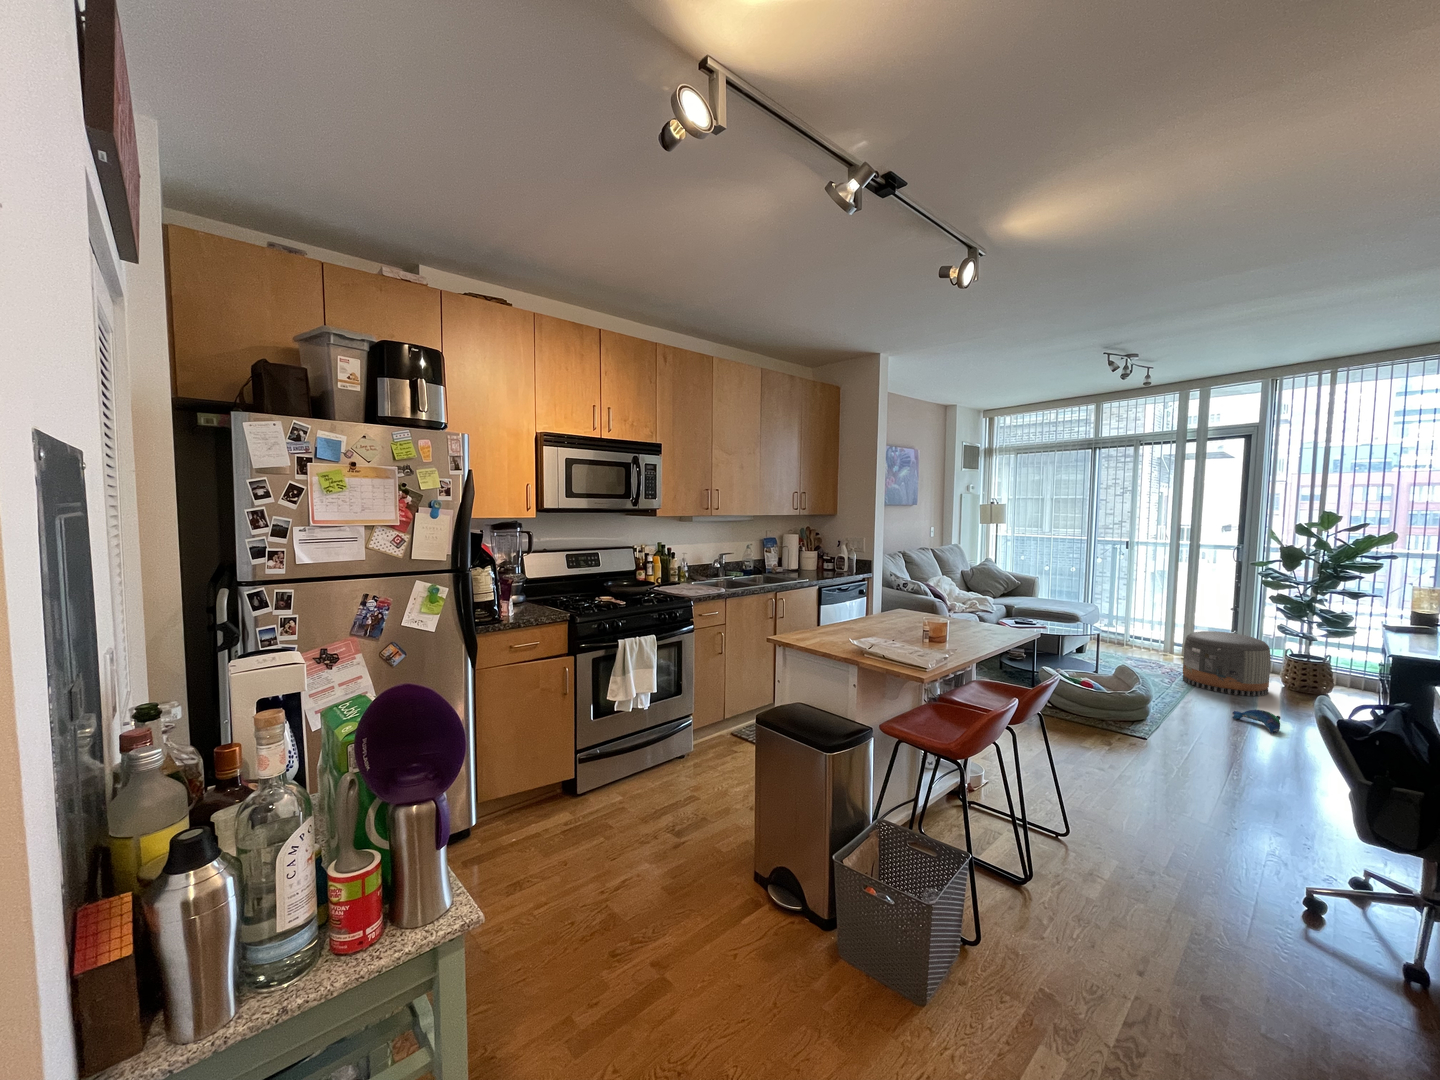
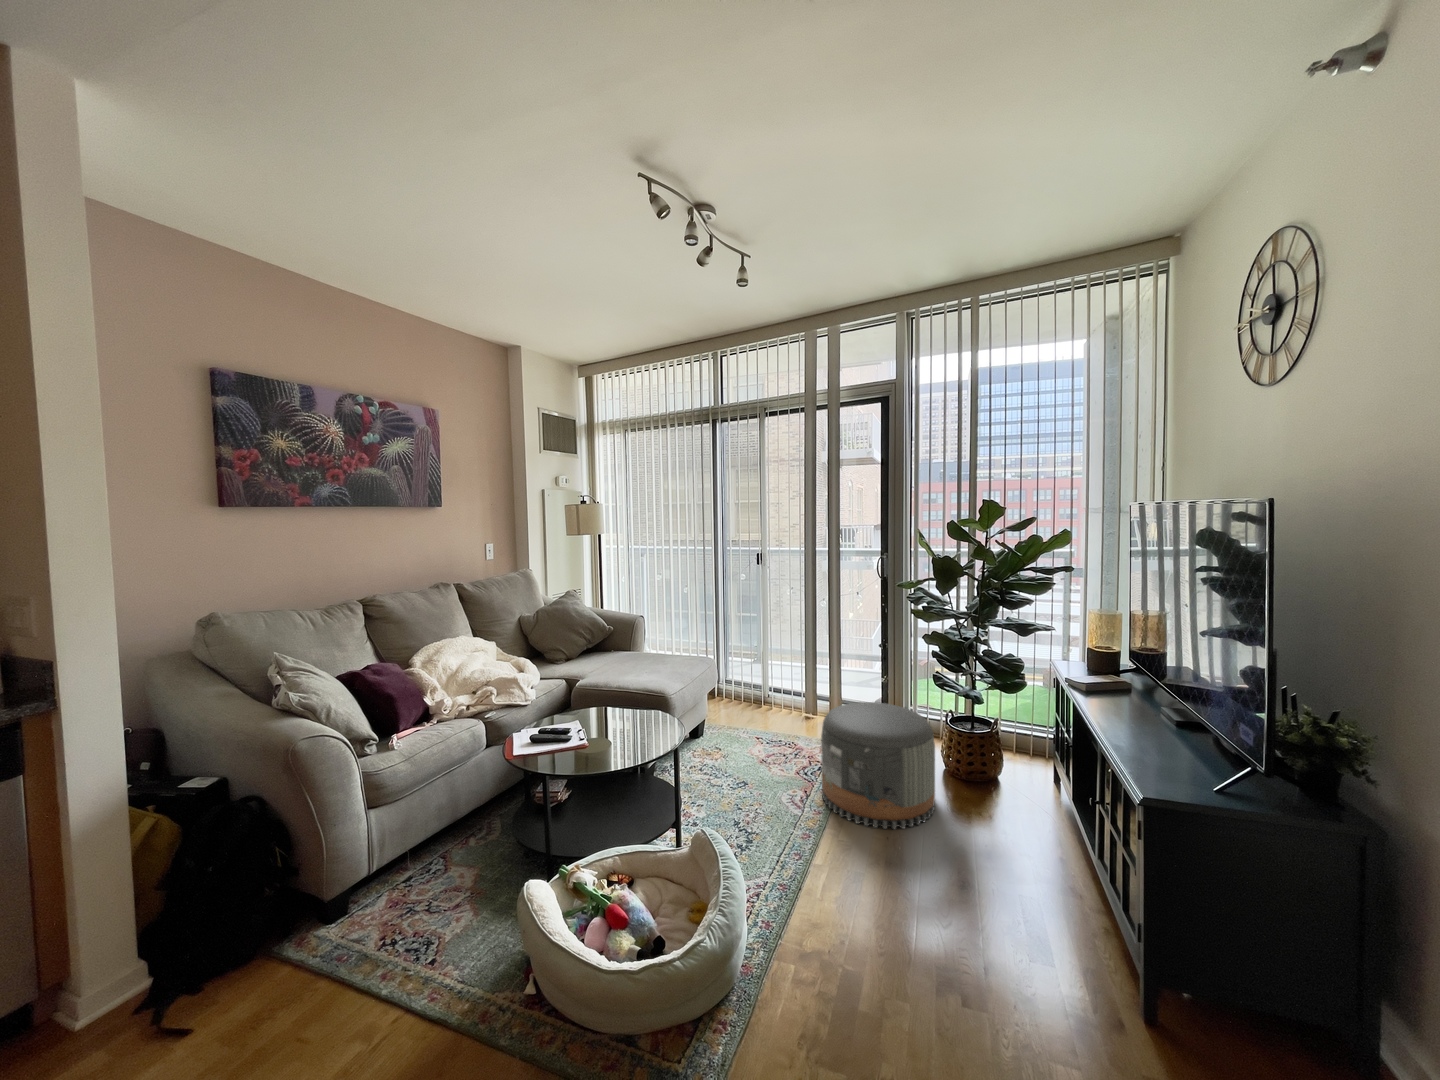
plush toy: present [1232,710,1280,733] -> none [894,924,981,1014]

